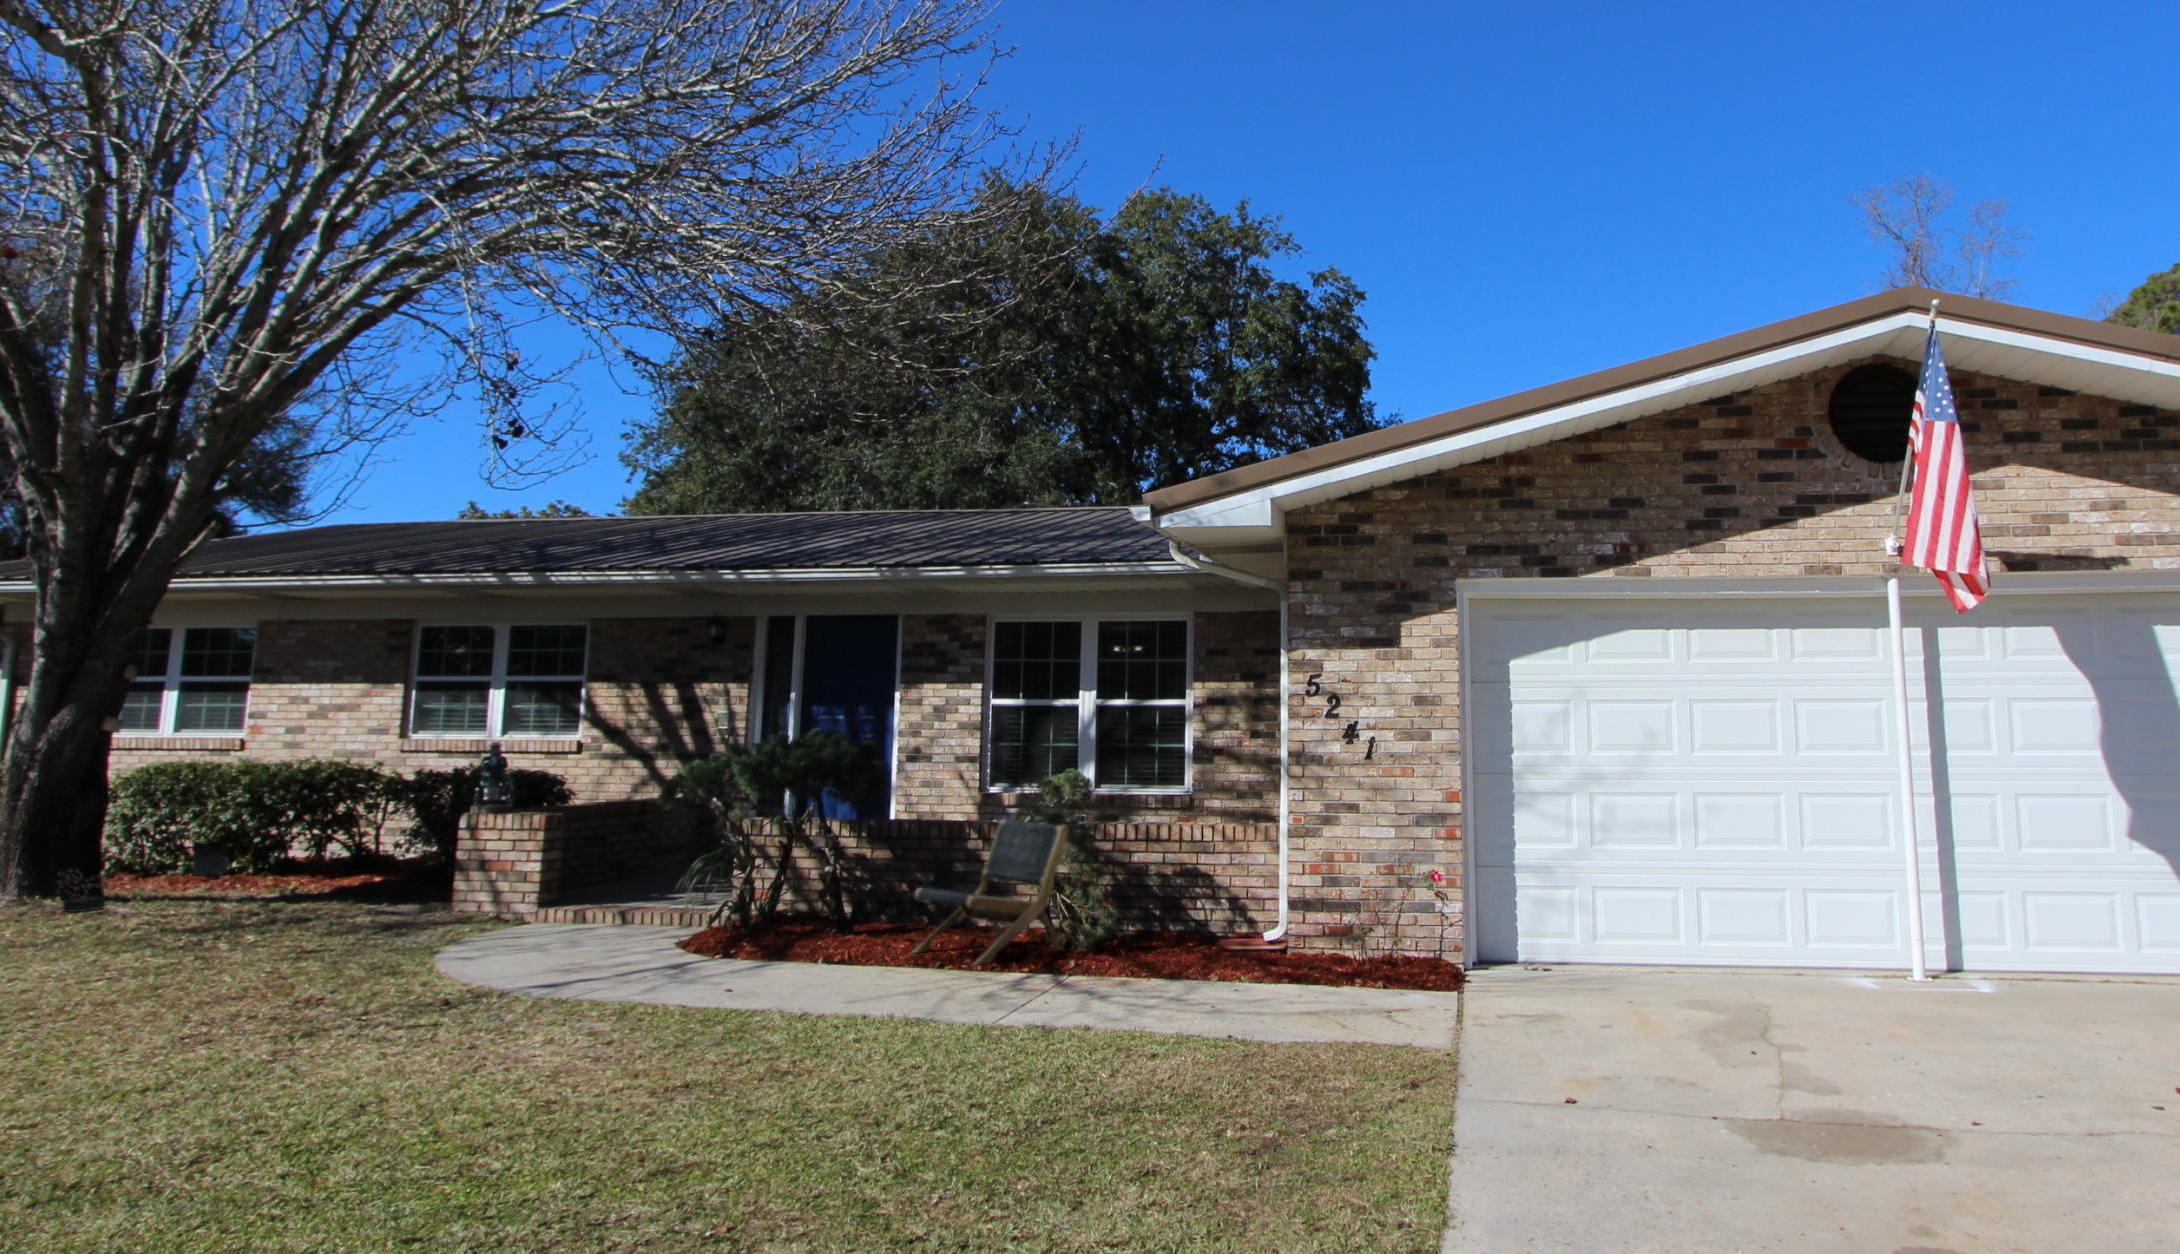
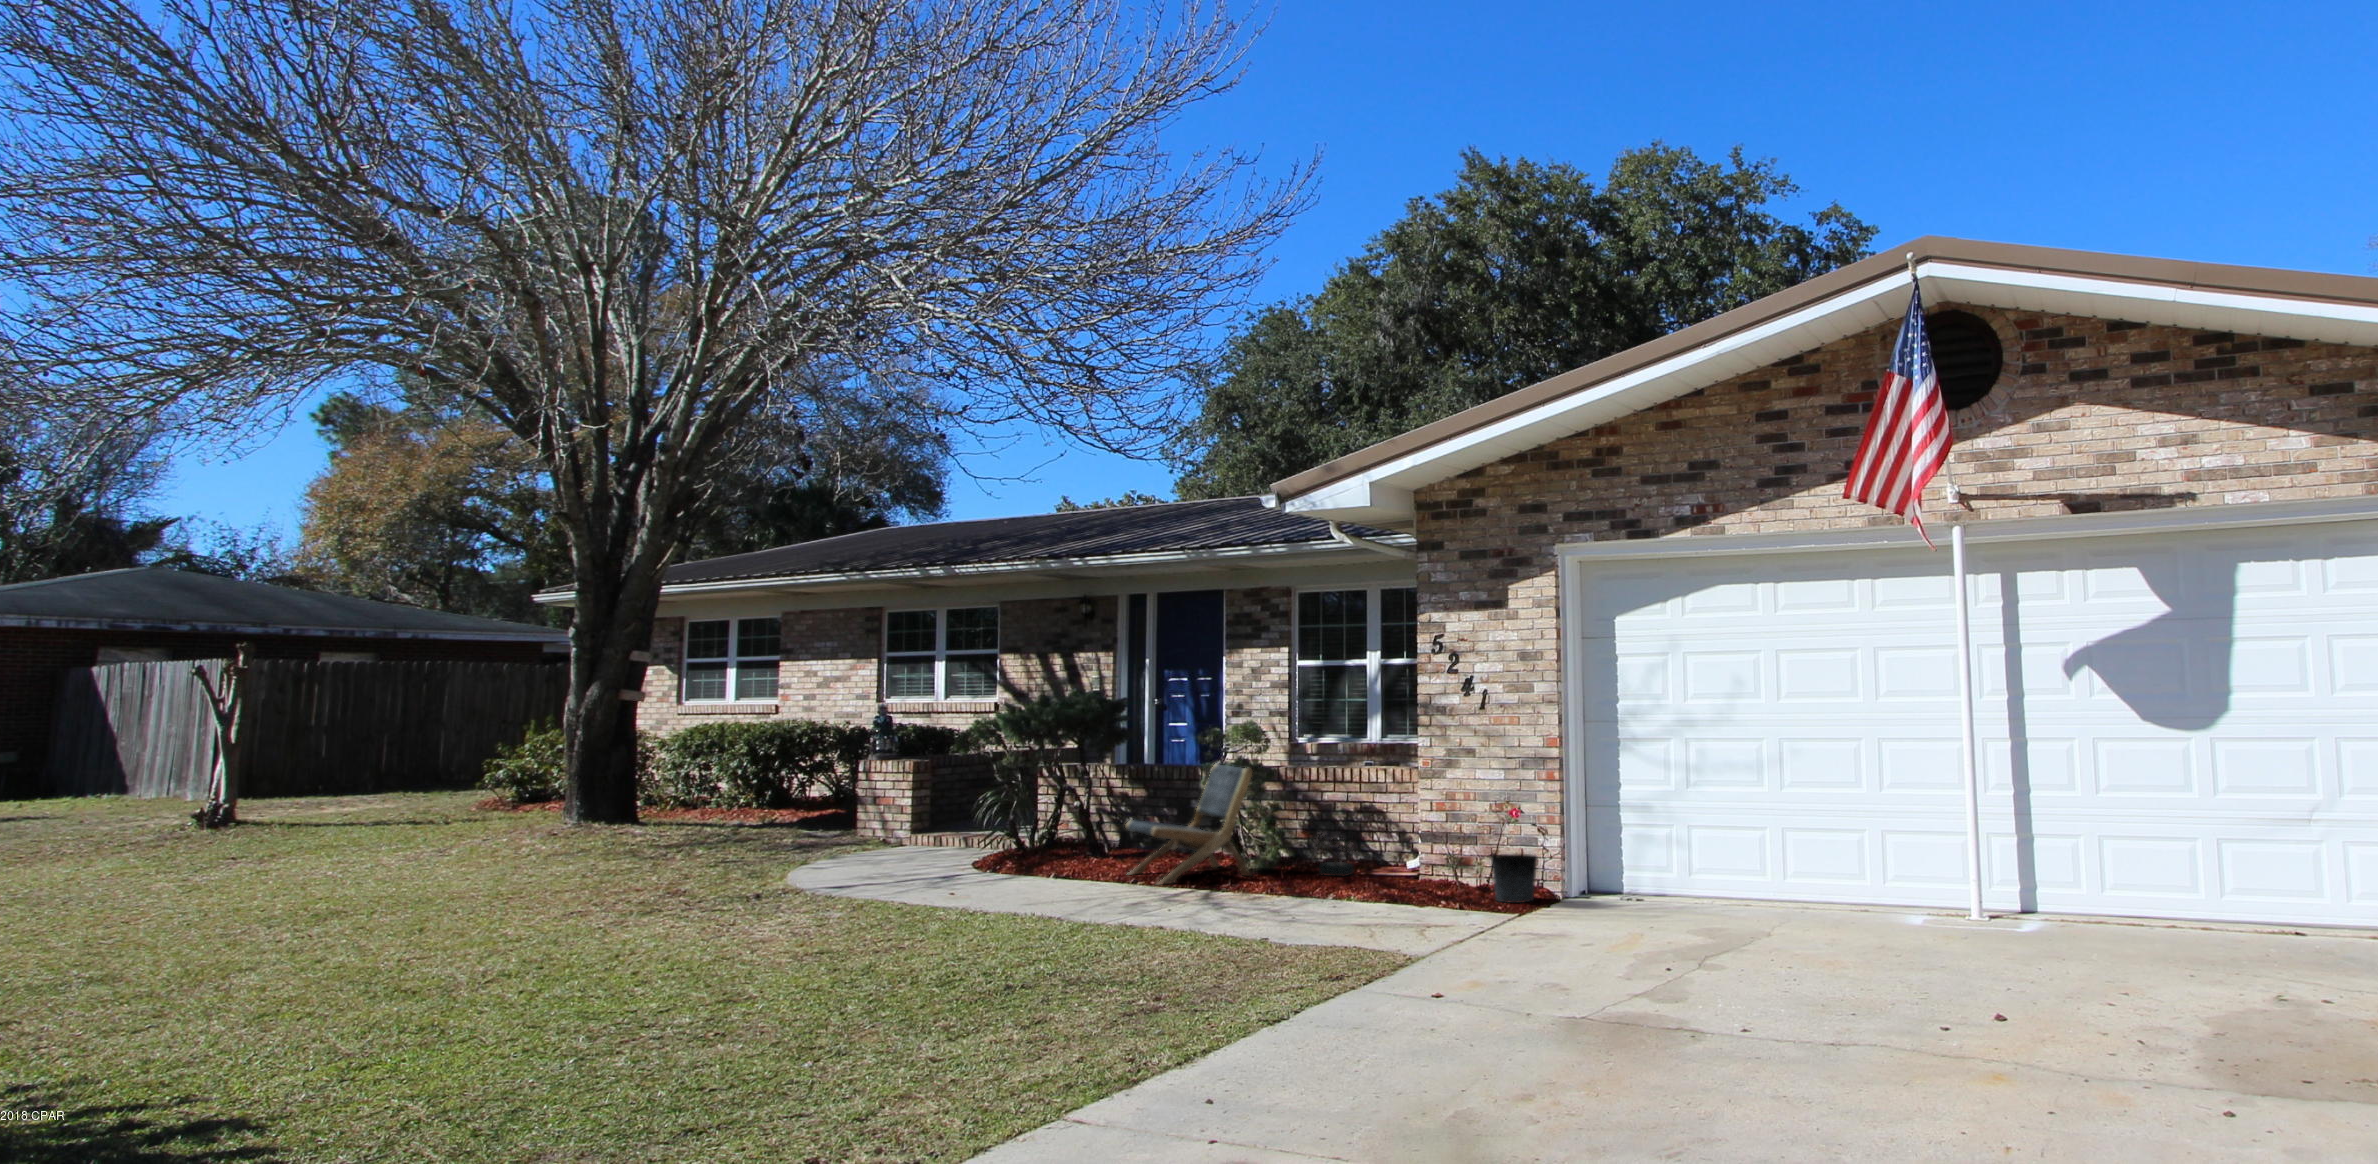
bucket: present [191,840,228,876] -> present [1489,853,1538,903]
decorative plant: present [59,872,108,913] -> present [1315,838,1354,876]

